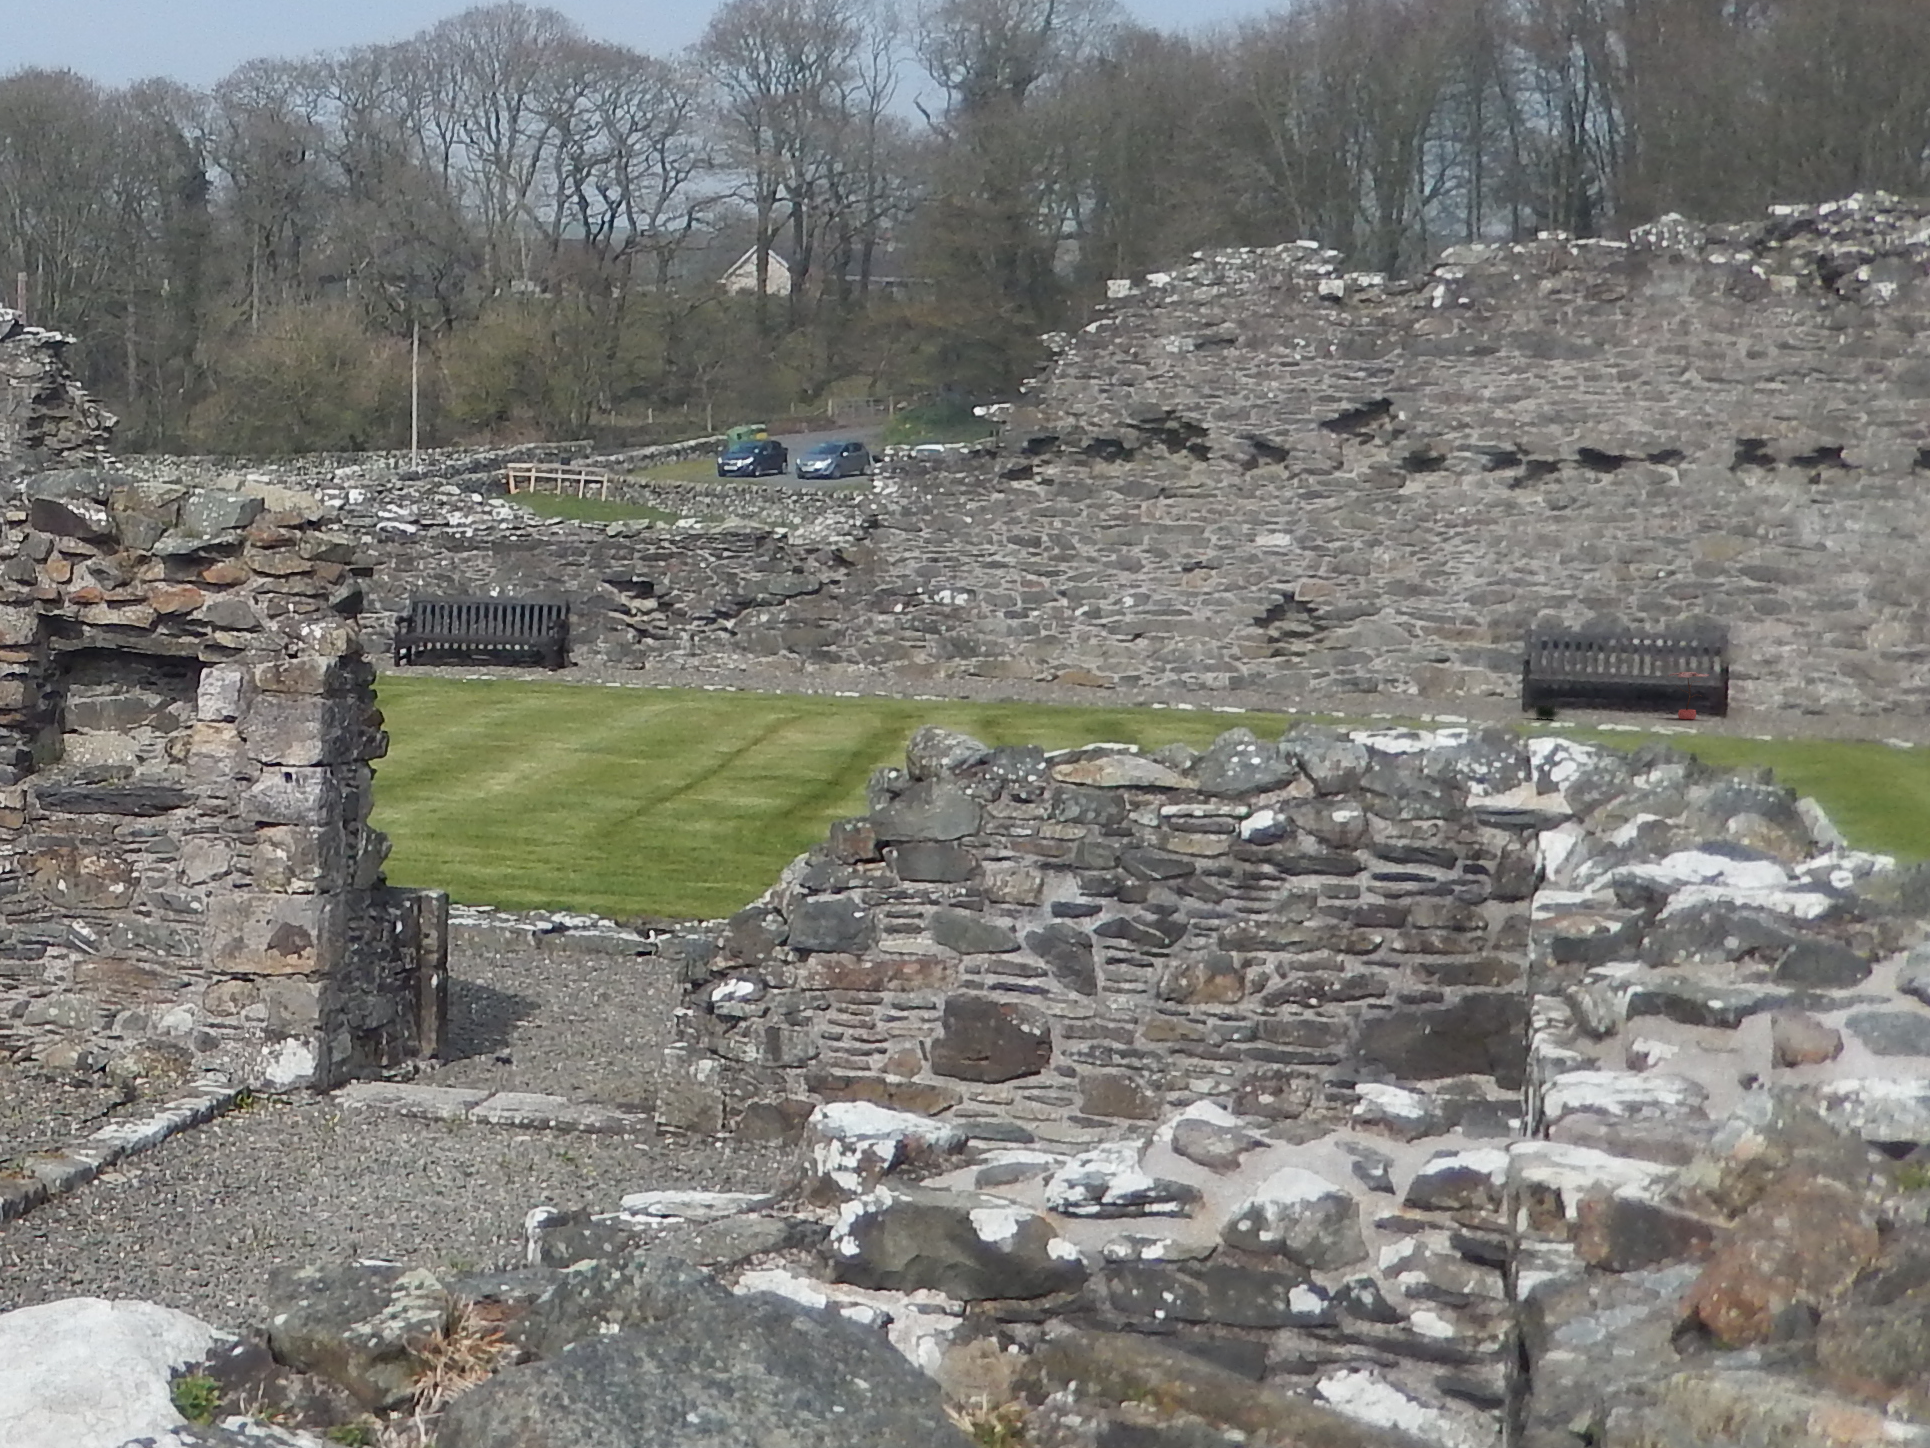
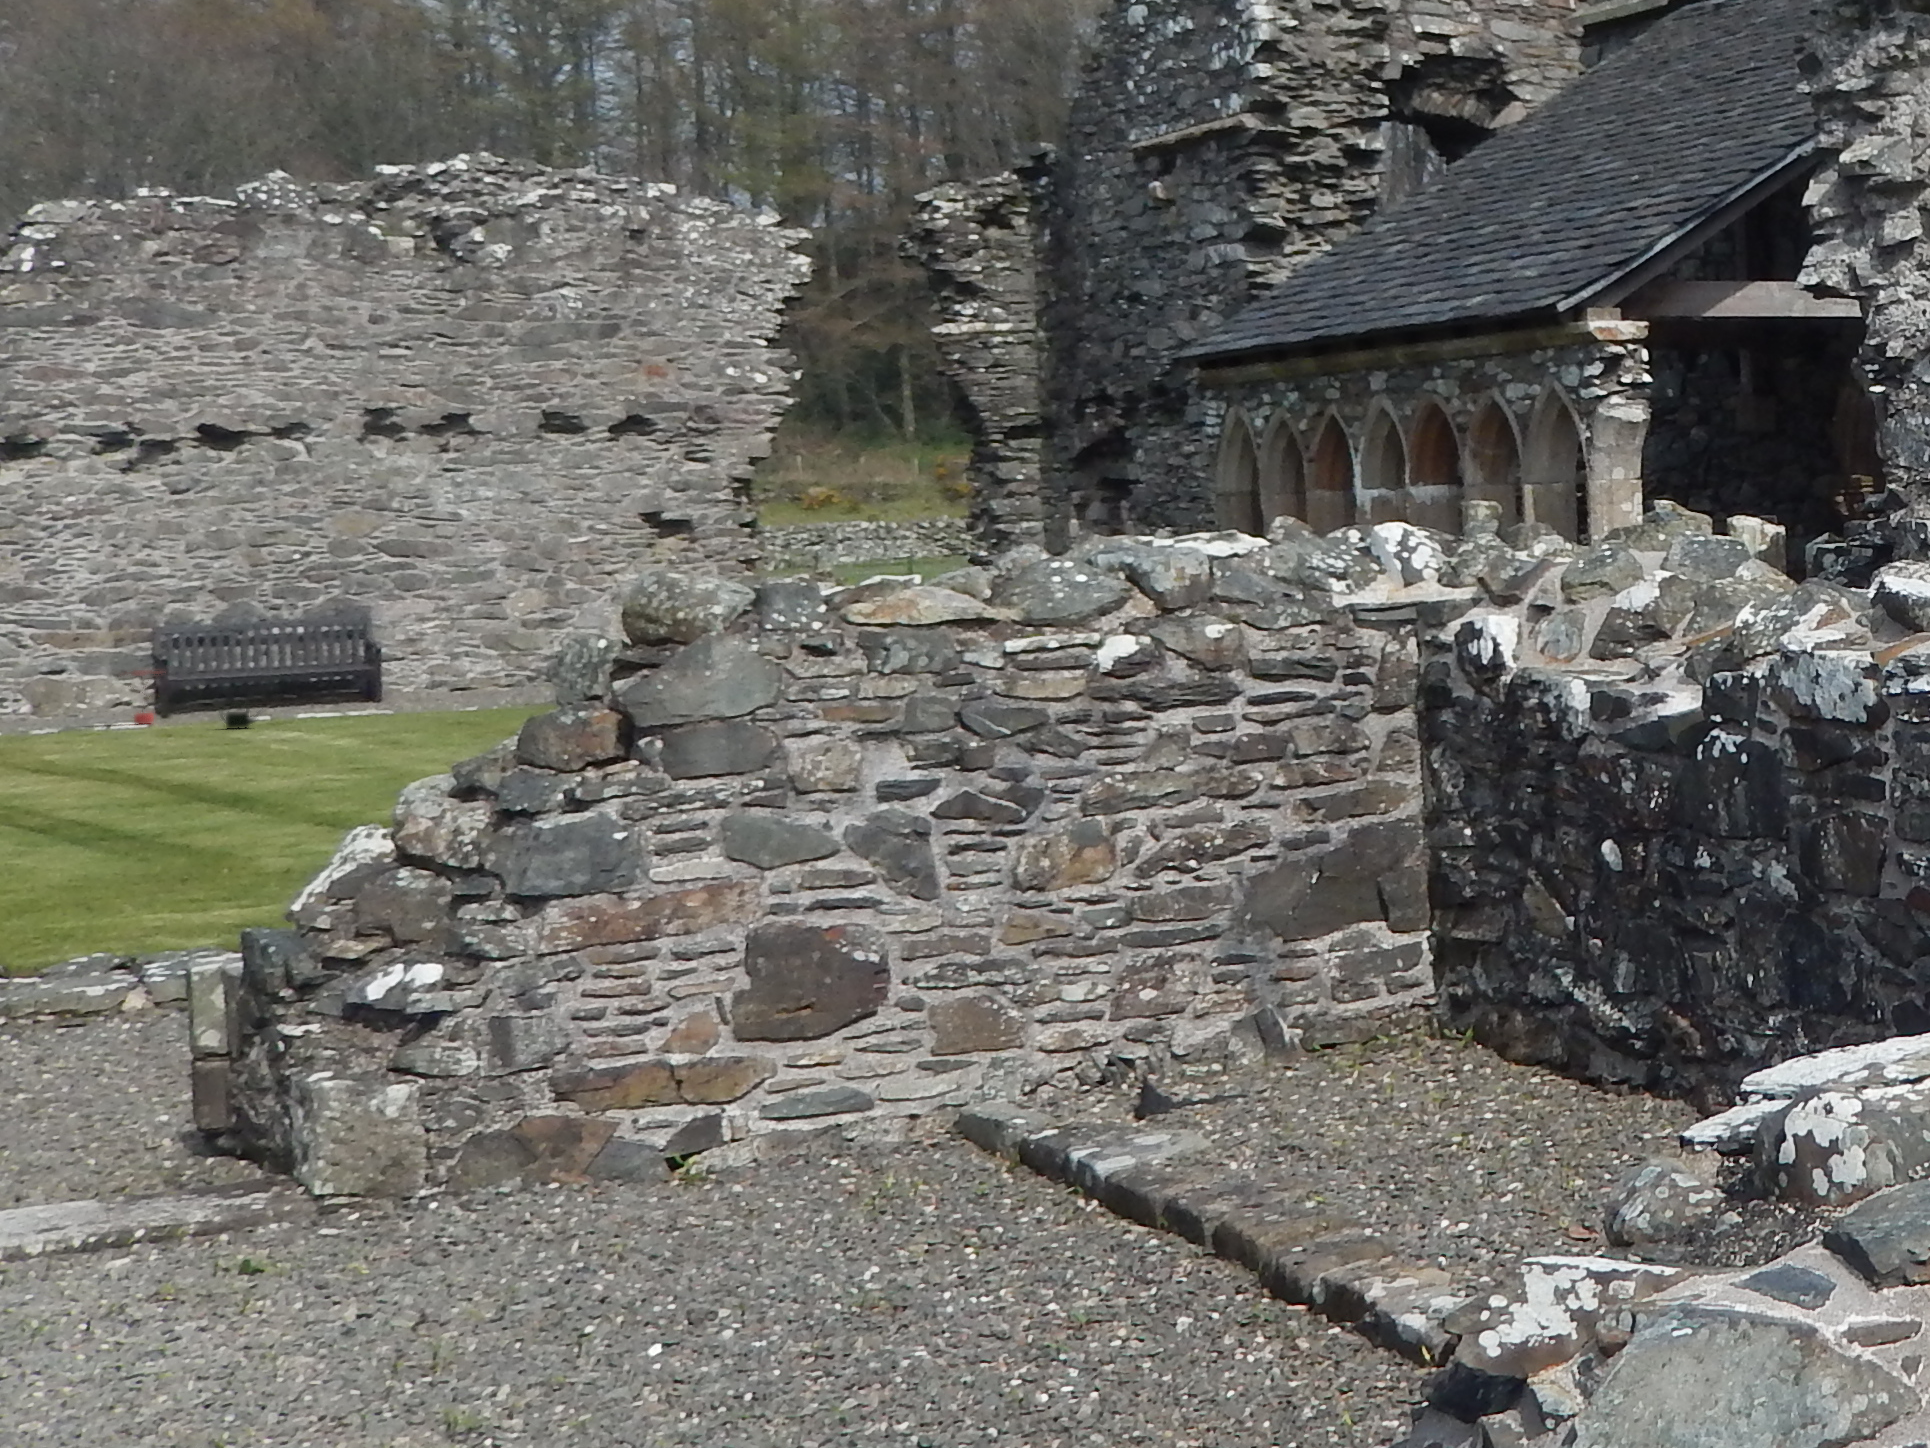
potted plant: present [1668,672,1709,719] -> present [127,670,157,724]

